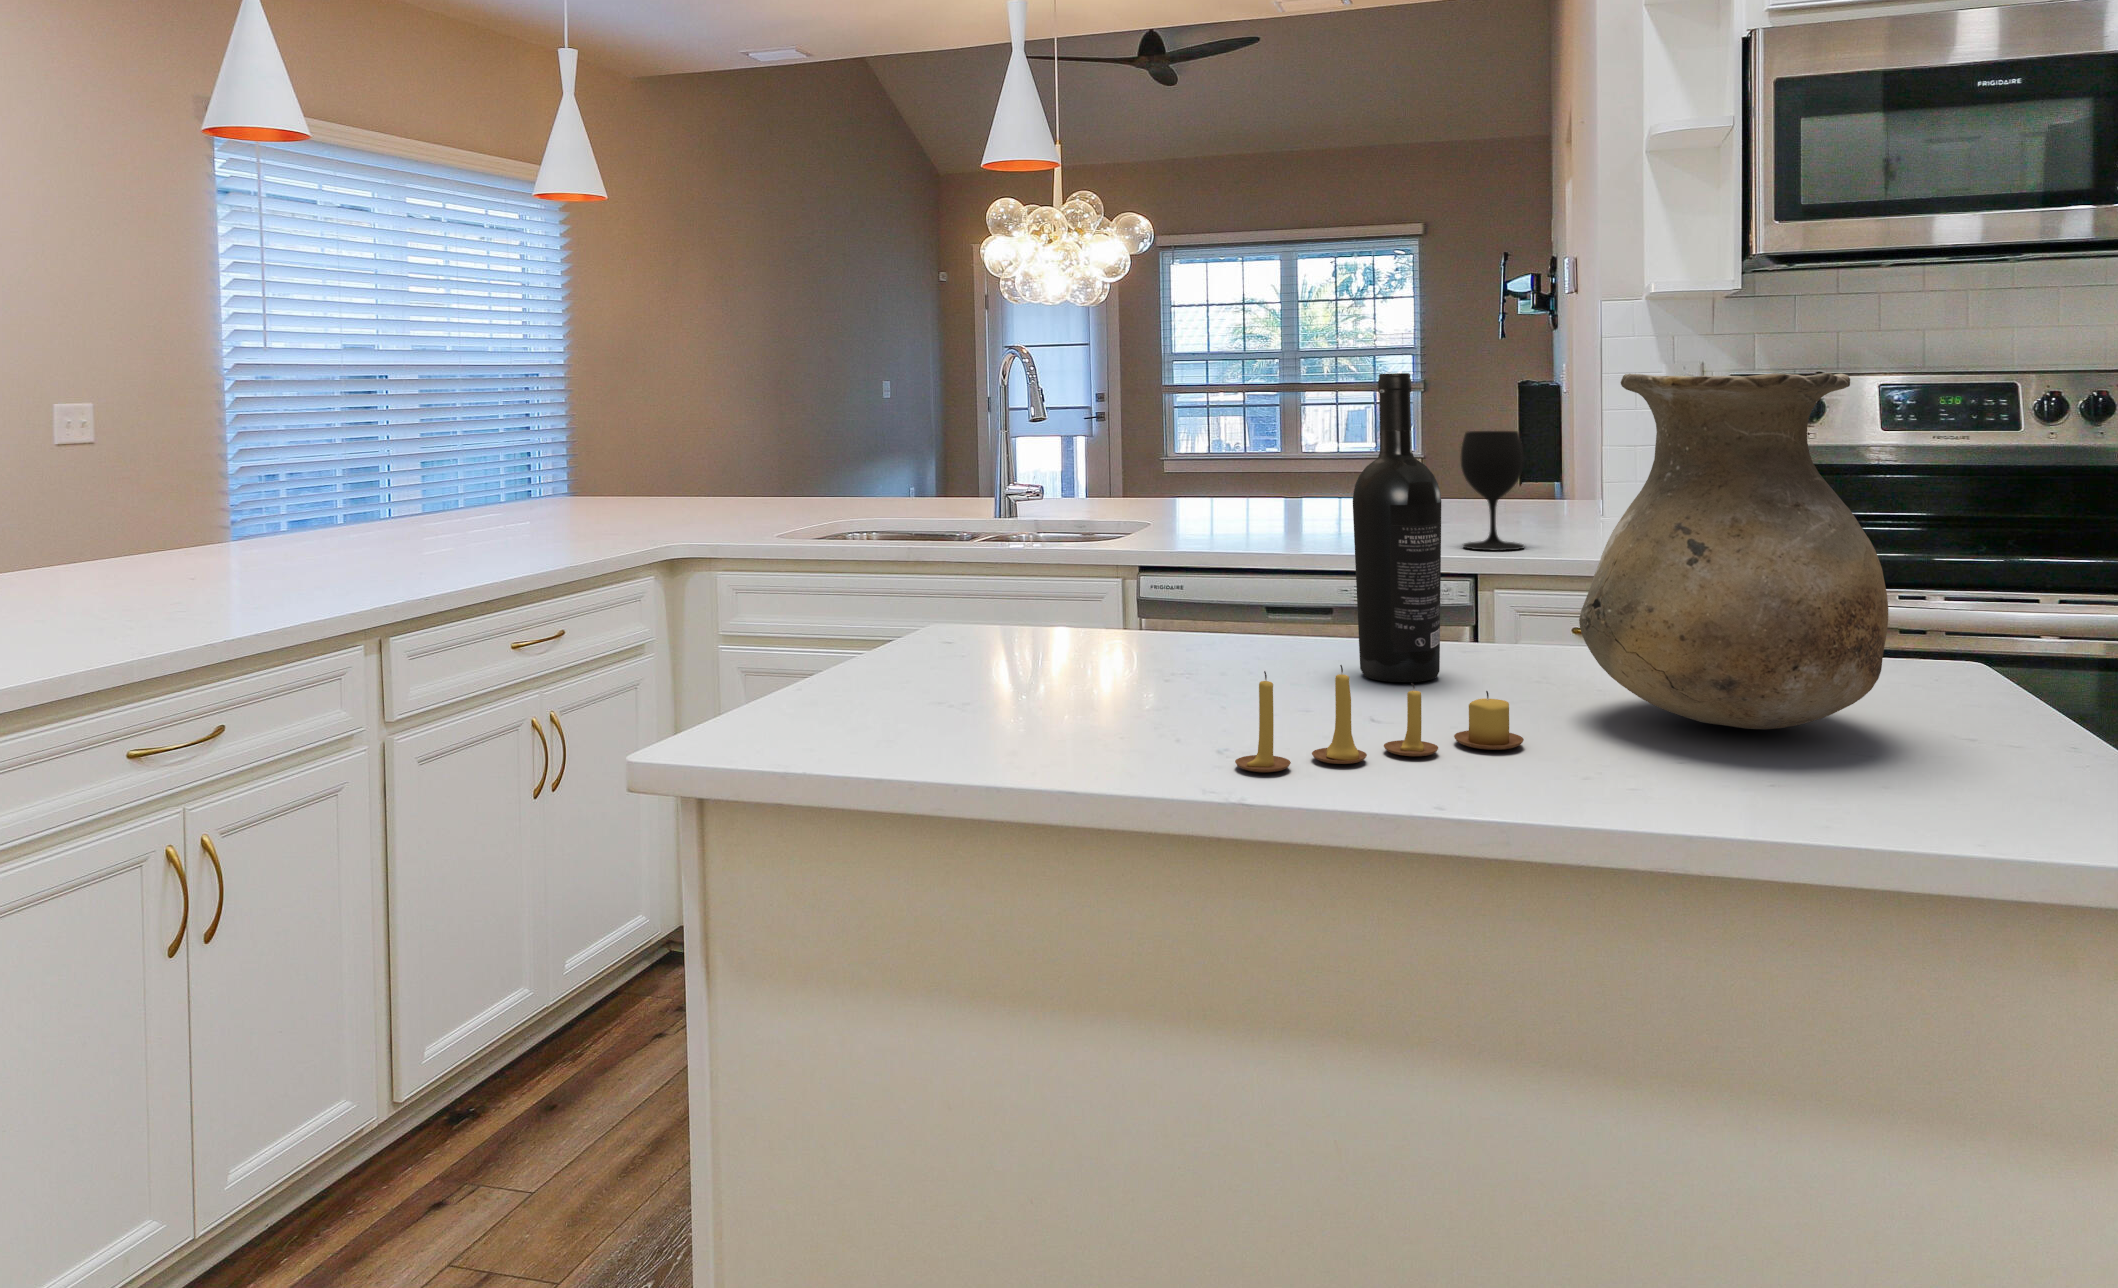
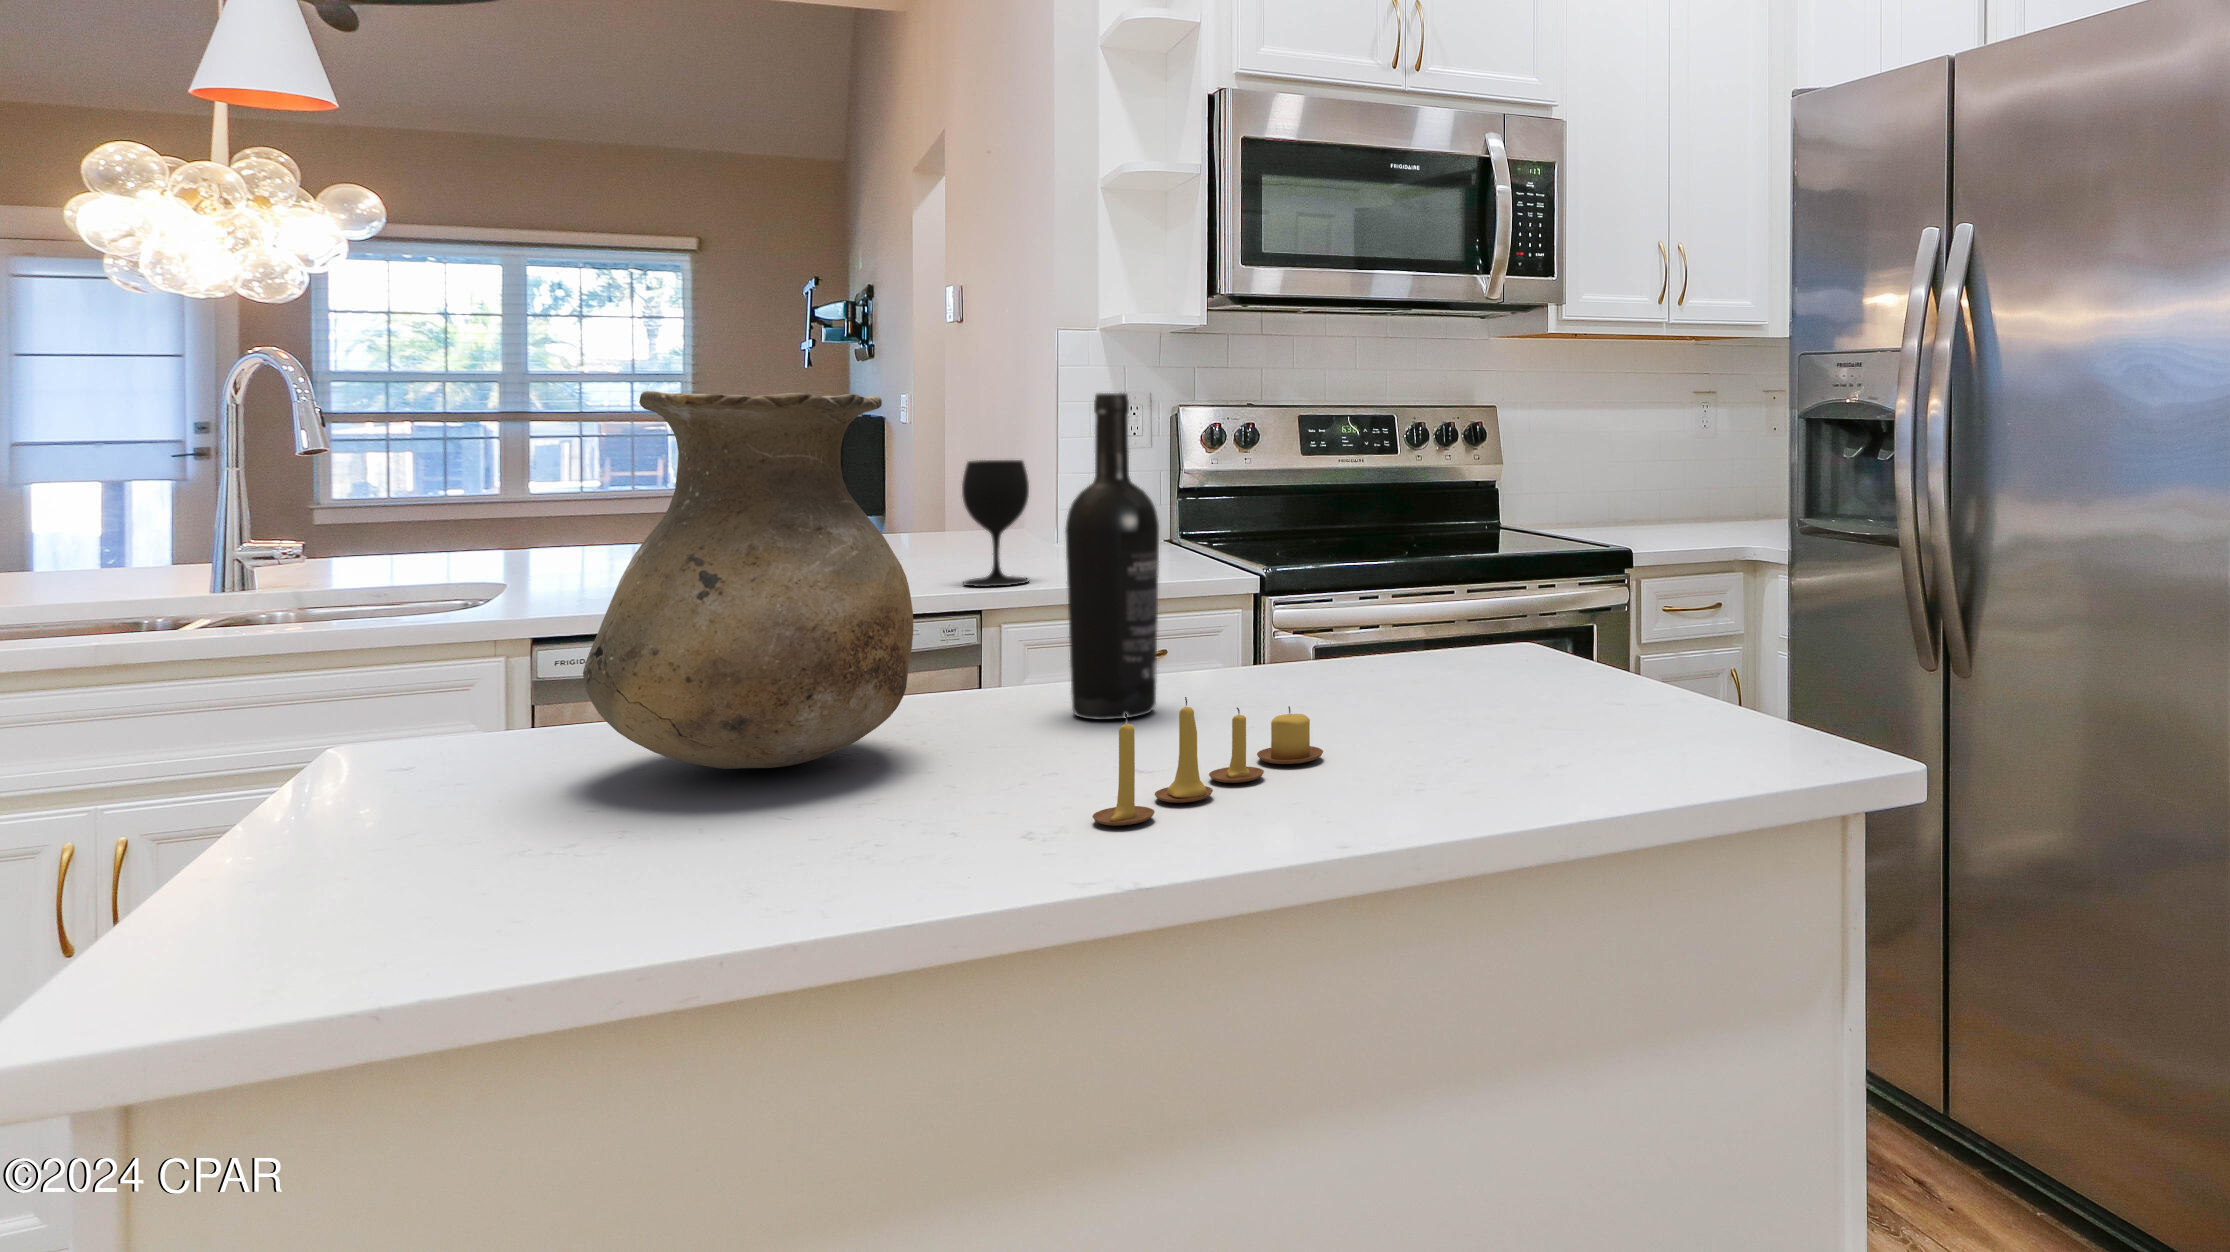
vase: present [1579,373,1888,729] -> present [583,391,913,769]

